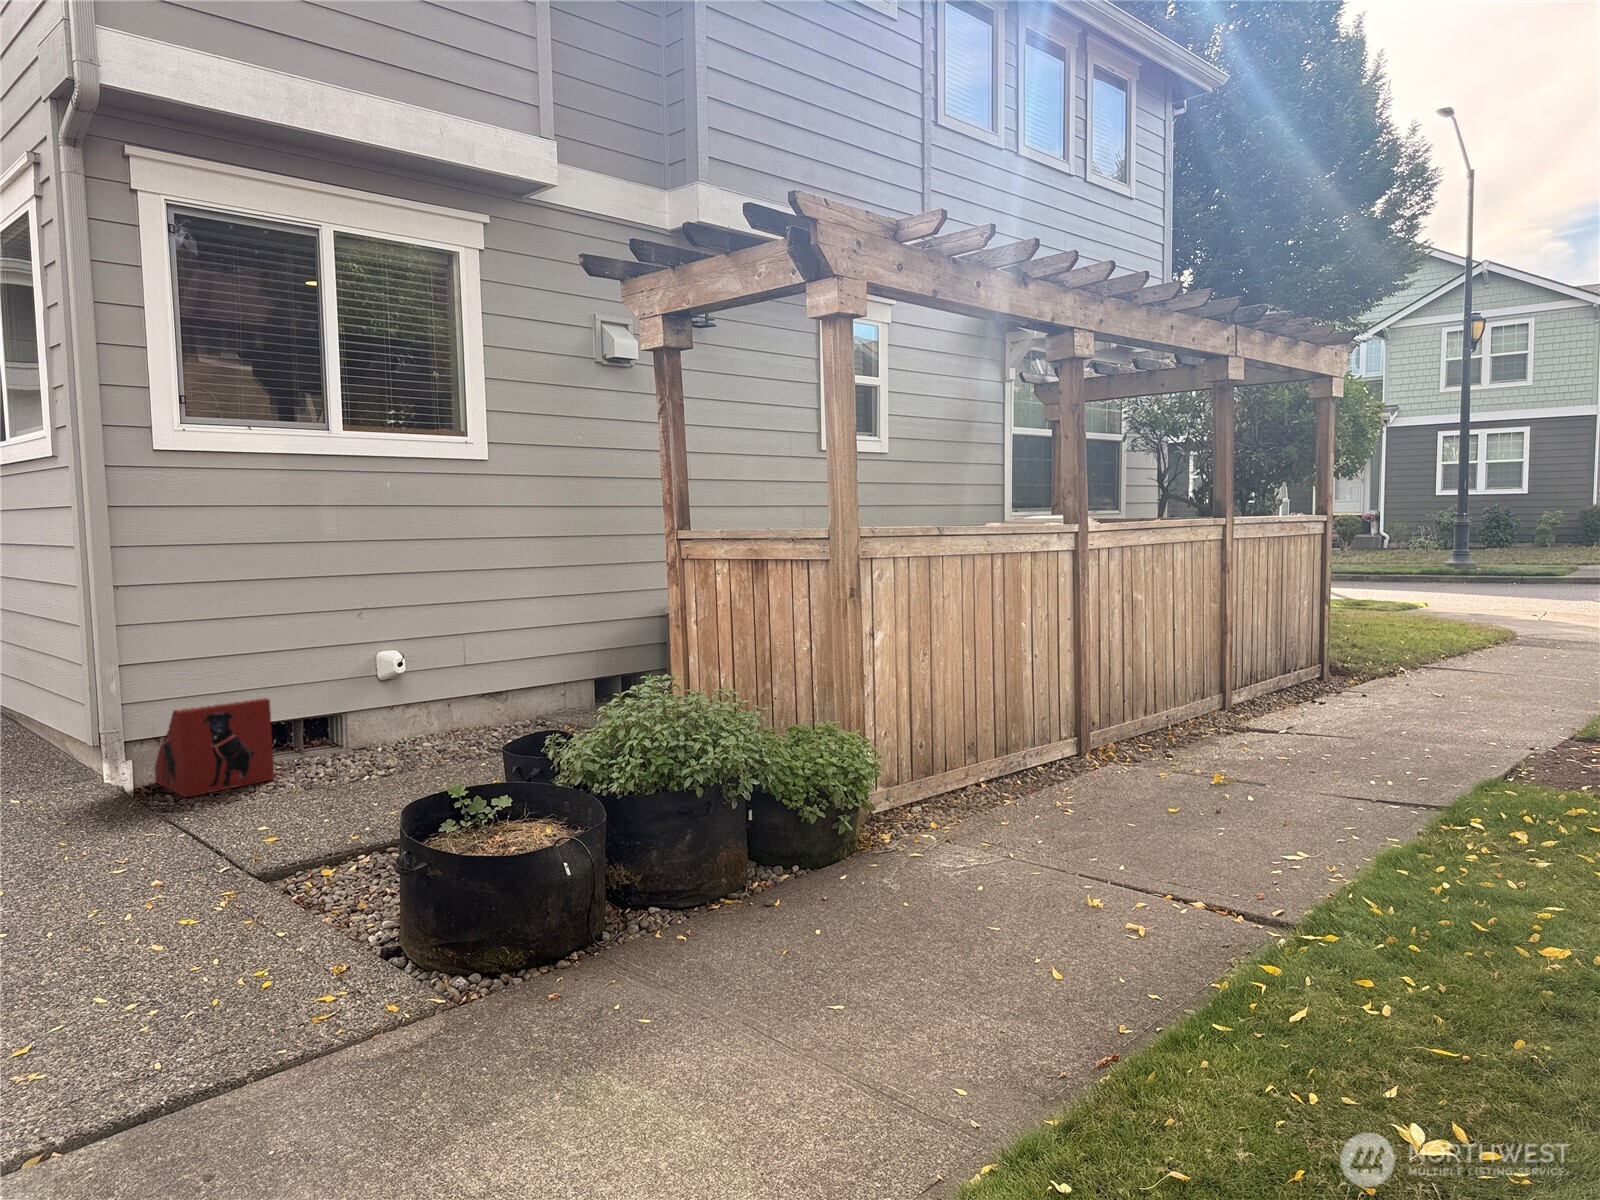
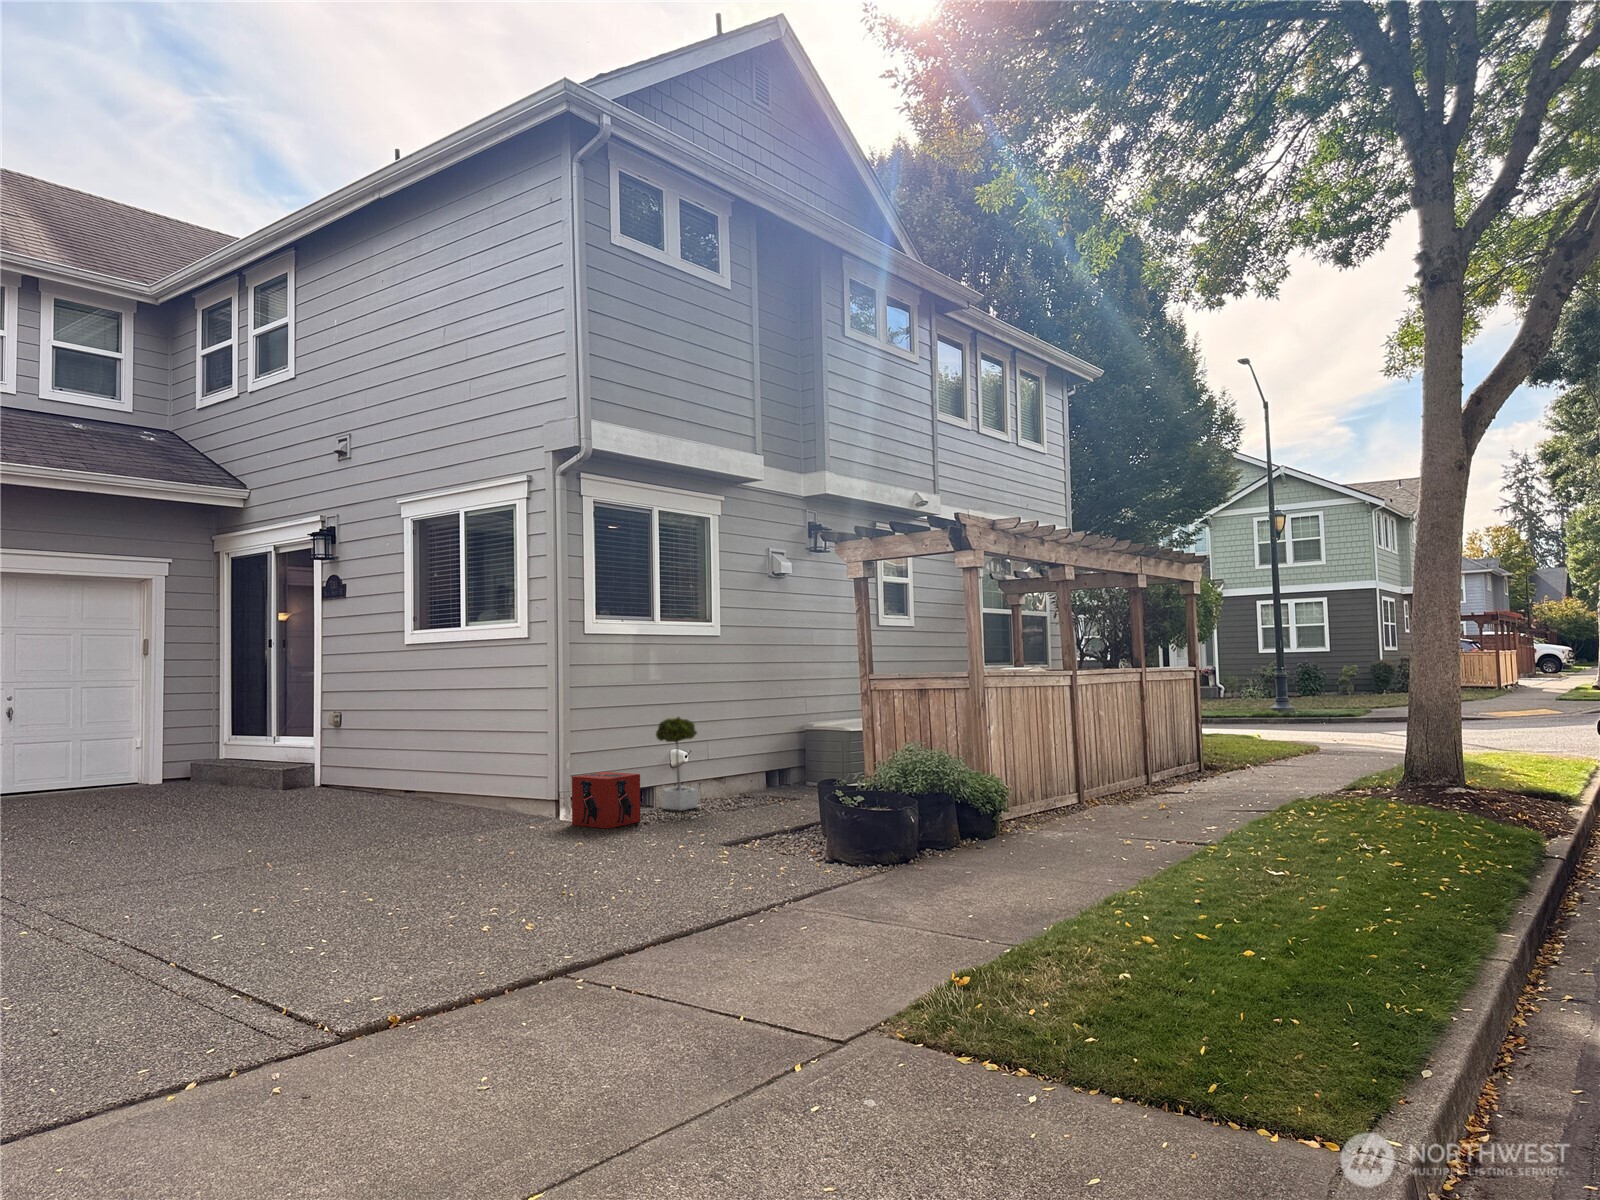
potted tree: none [353,596,430,751] -> present [656,717,698,810]

